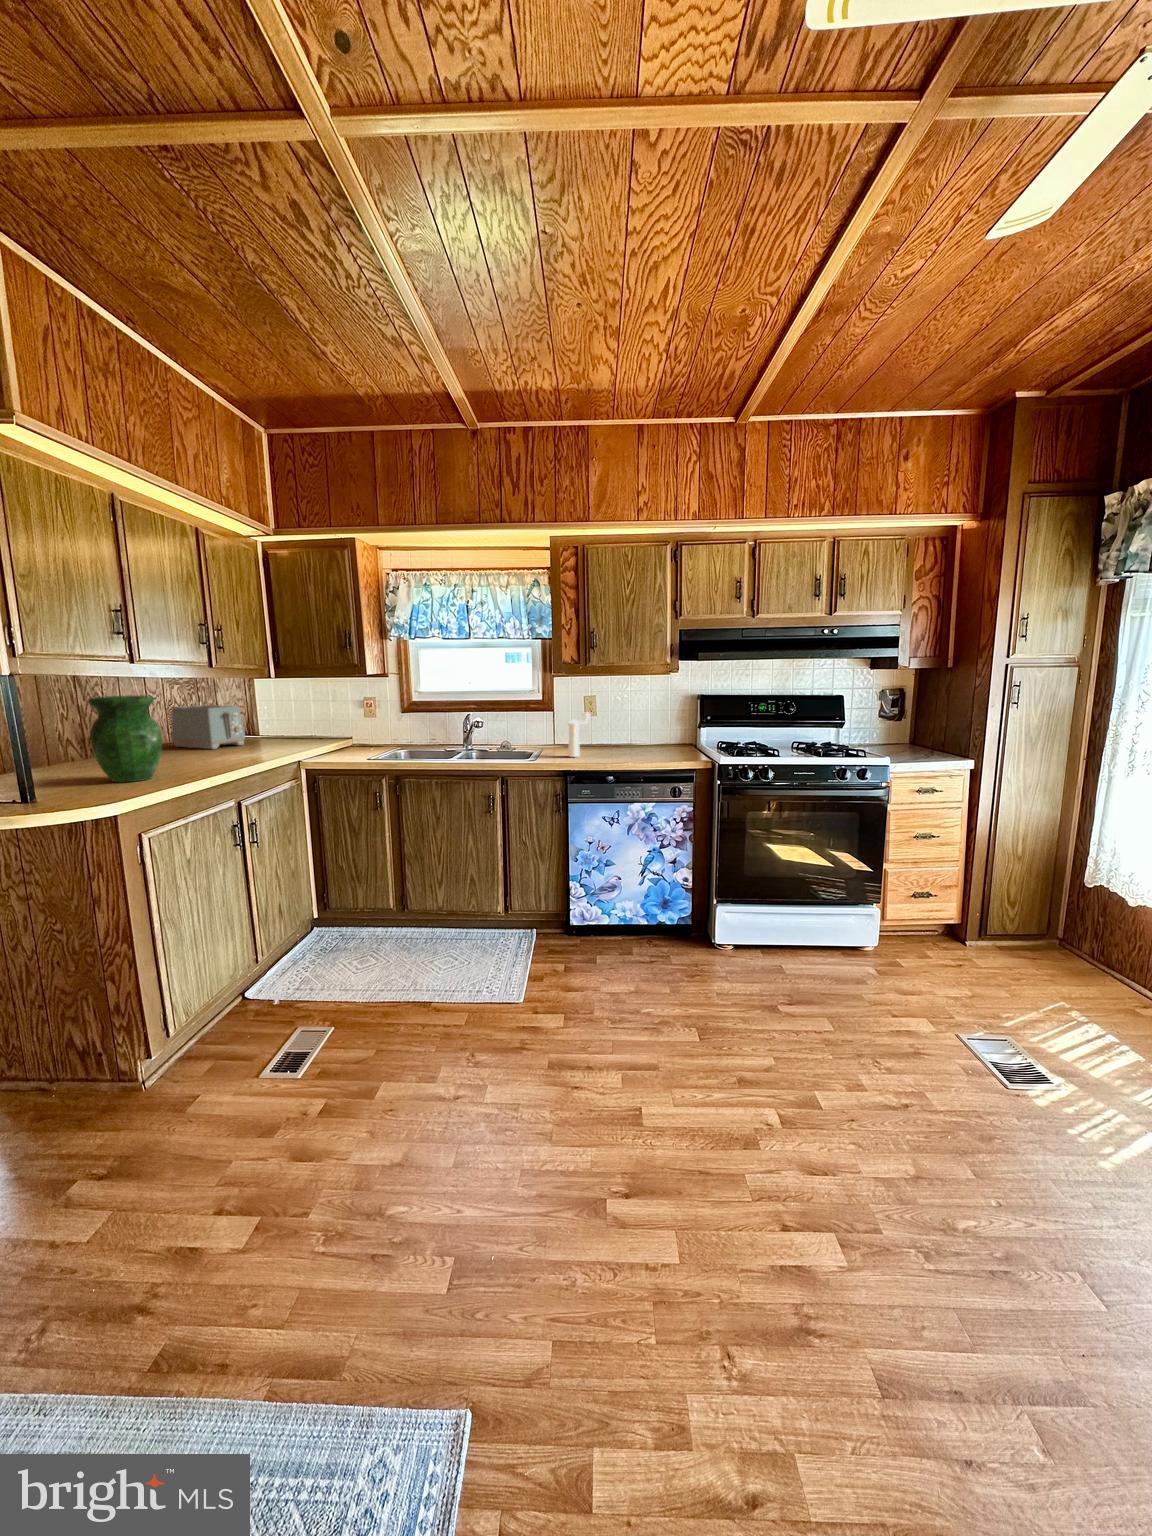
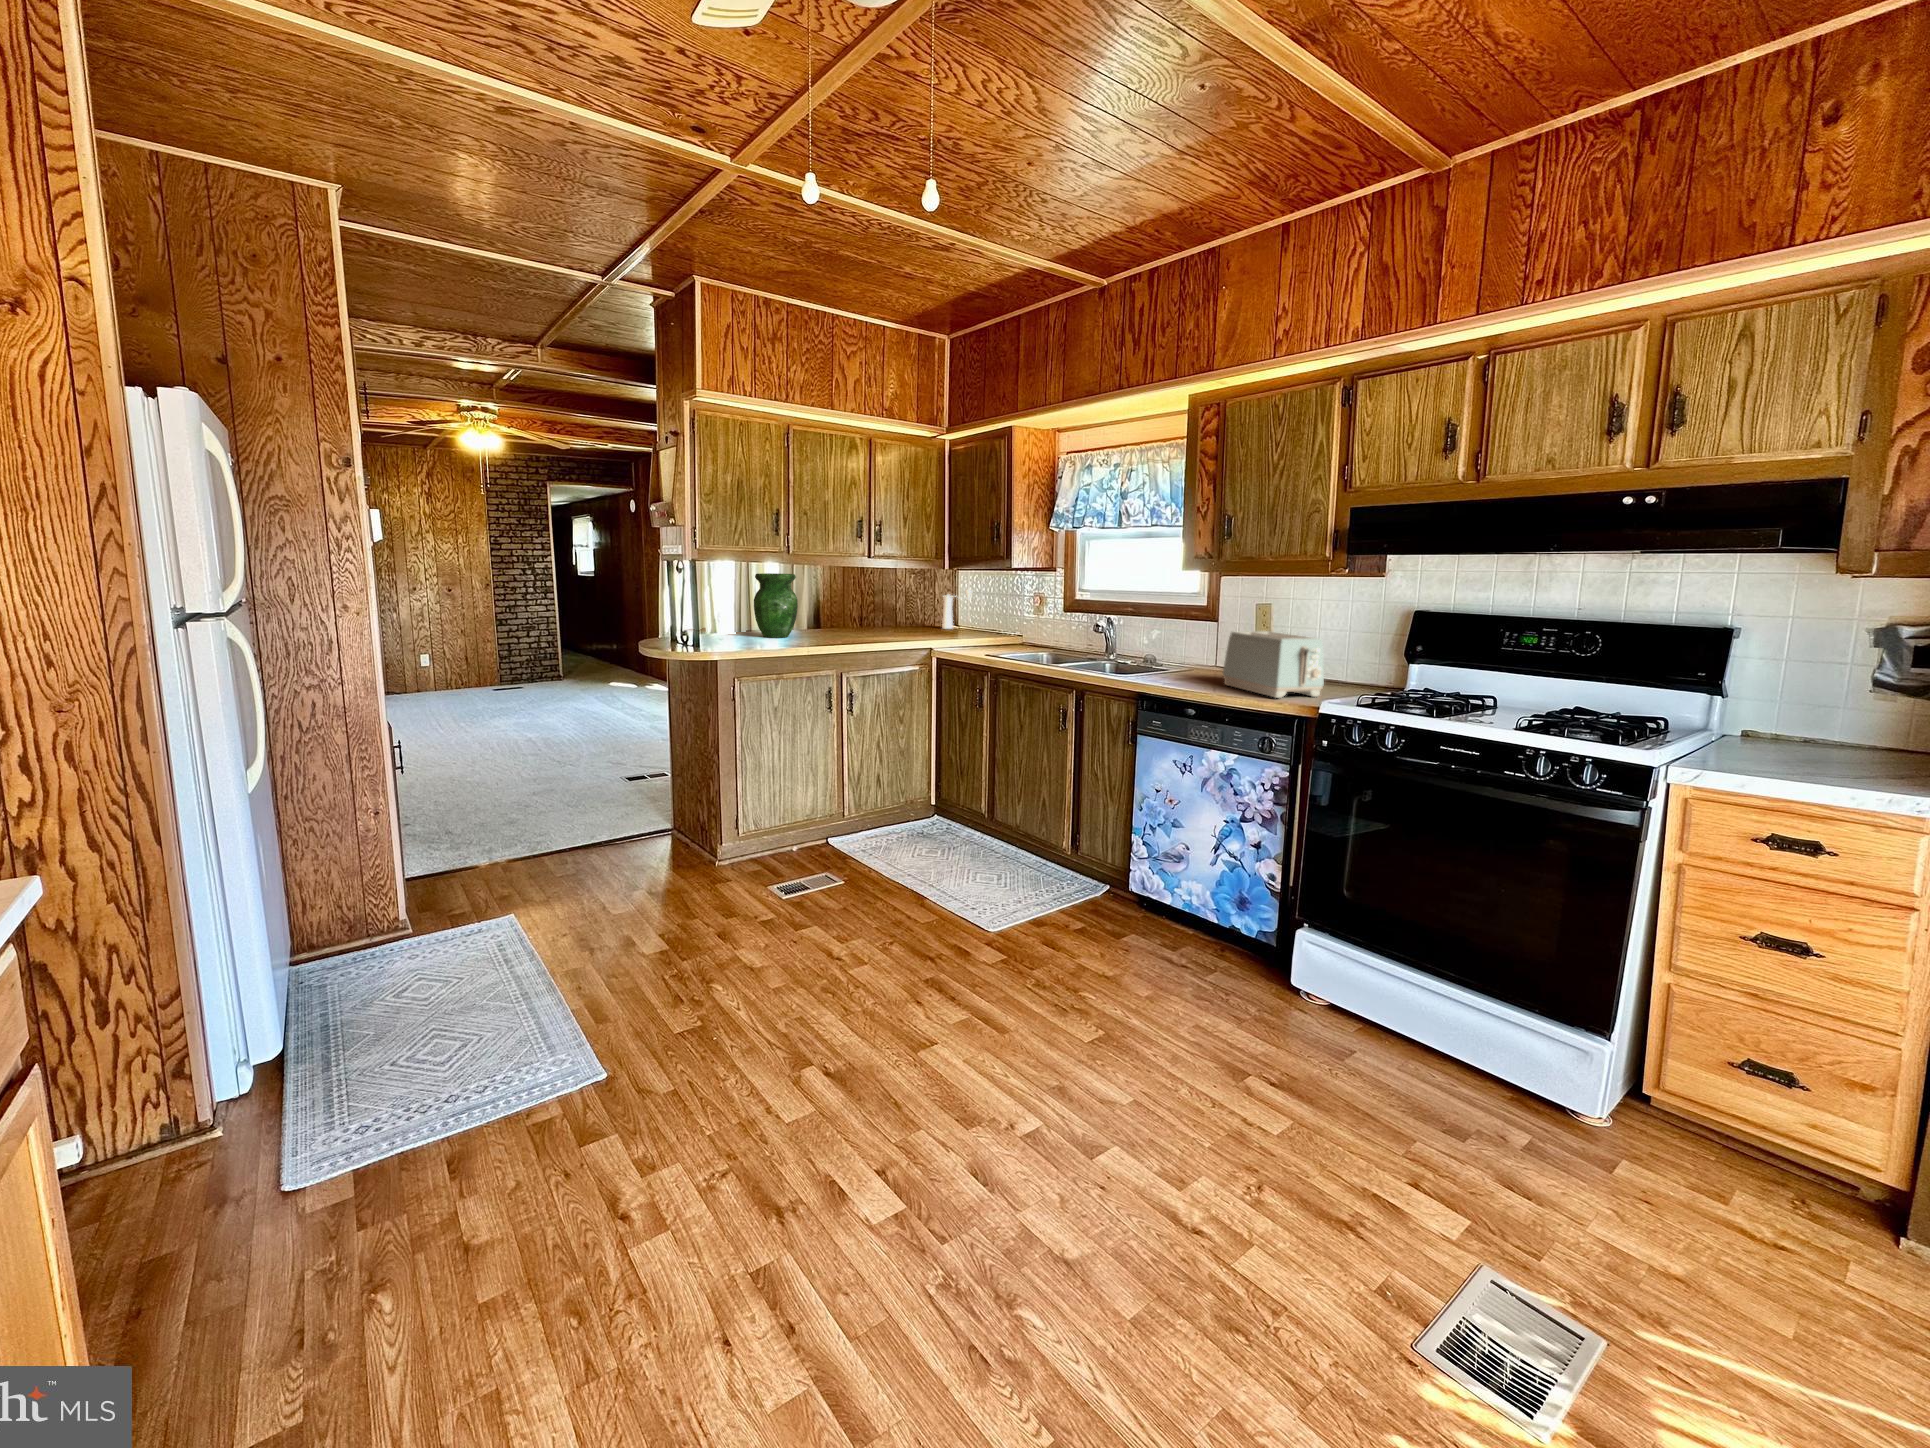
toaster: present [172,705,245,749] -> present [1222,631,1324,698]
pepper mill: present [568,713,590,757] -> present [942,590,972,629]

